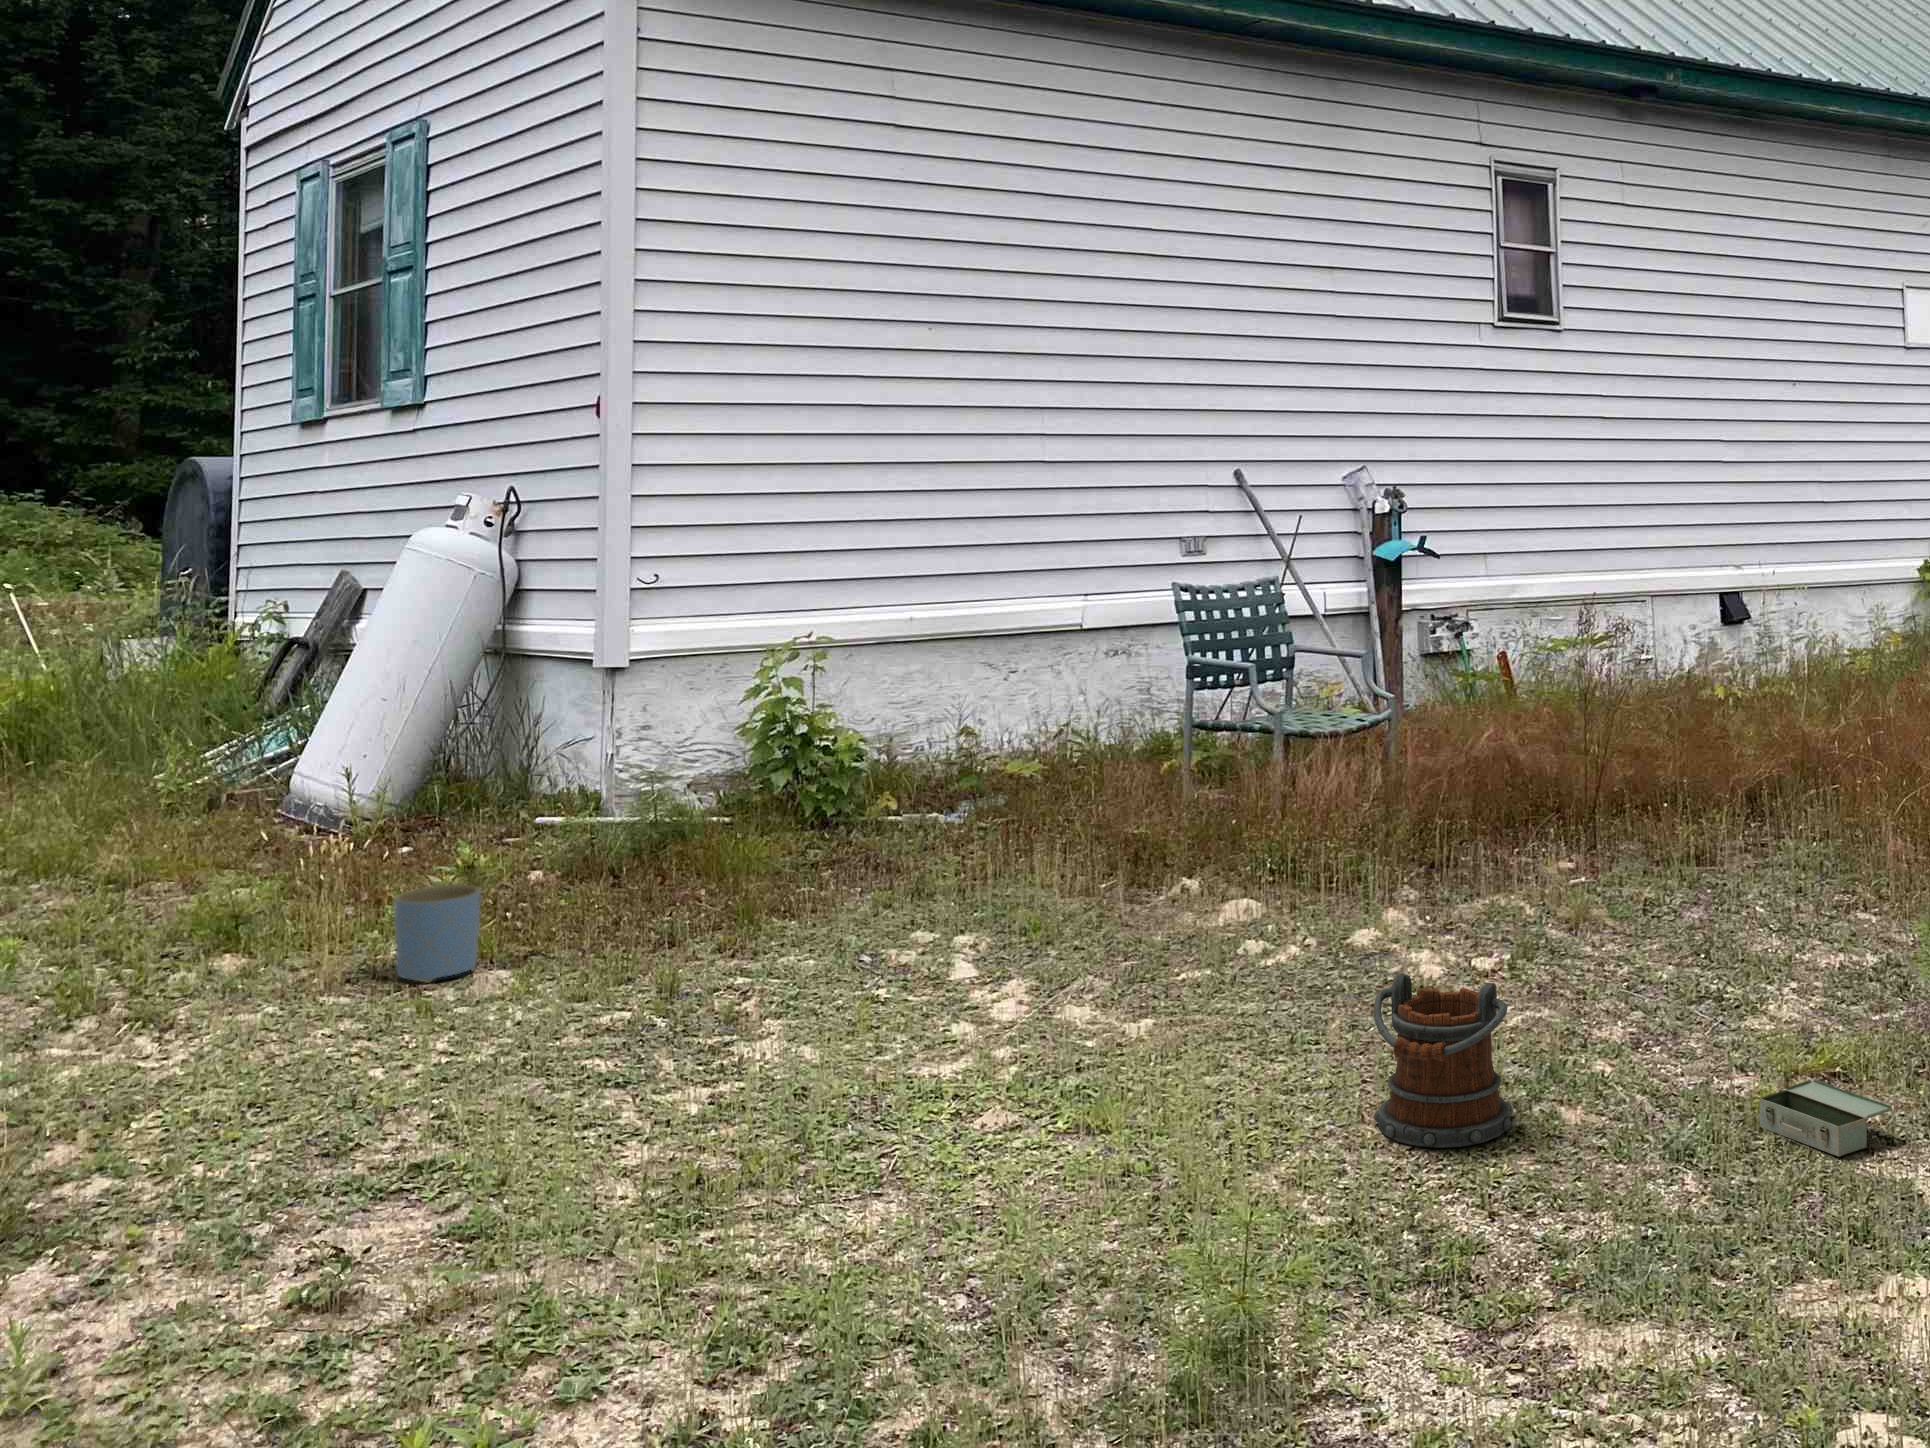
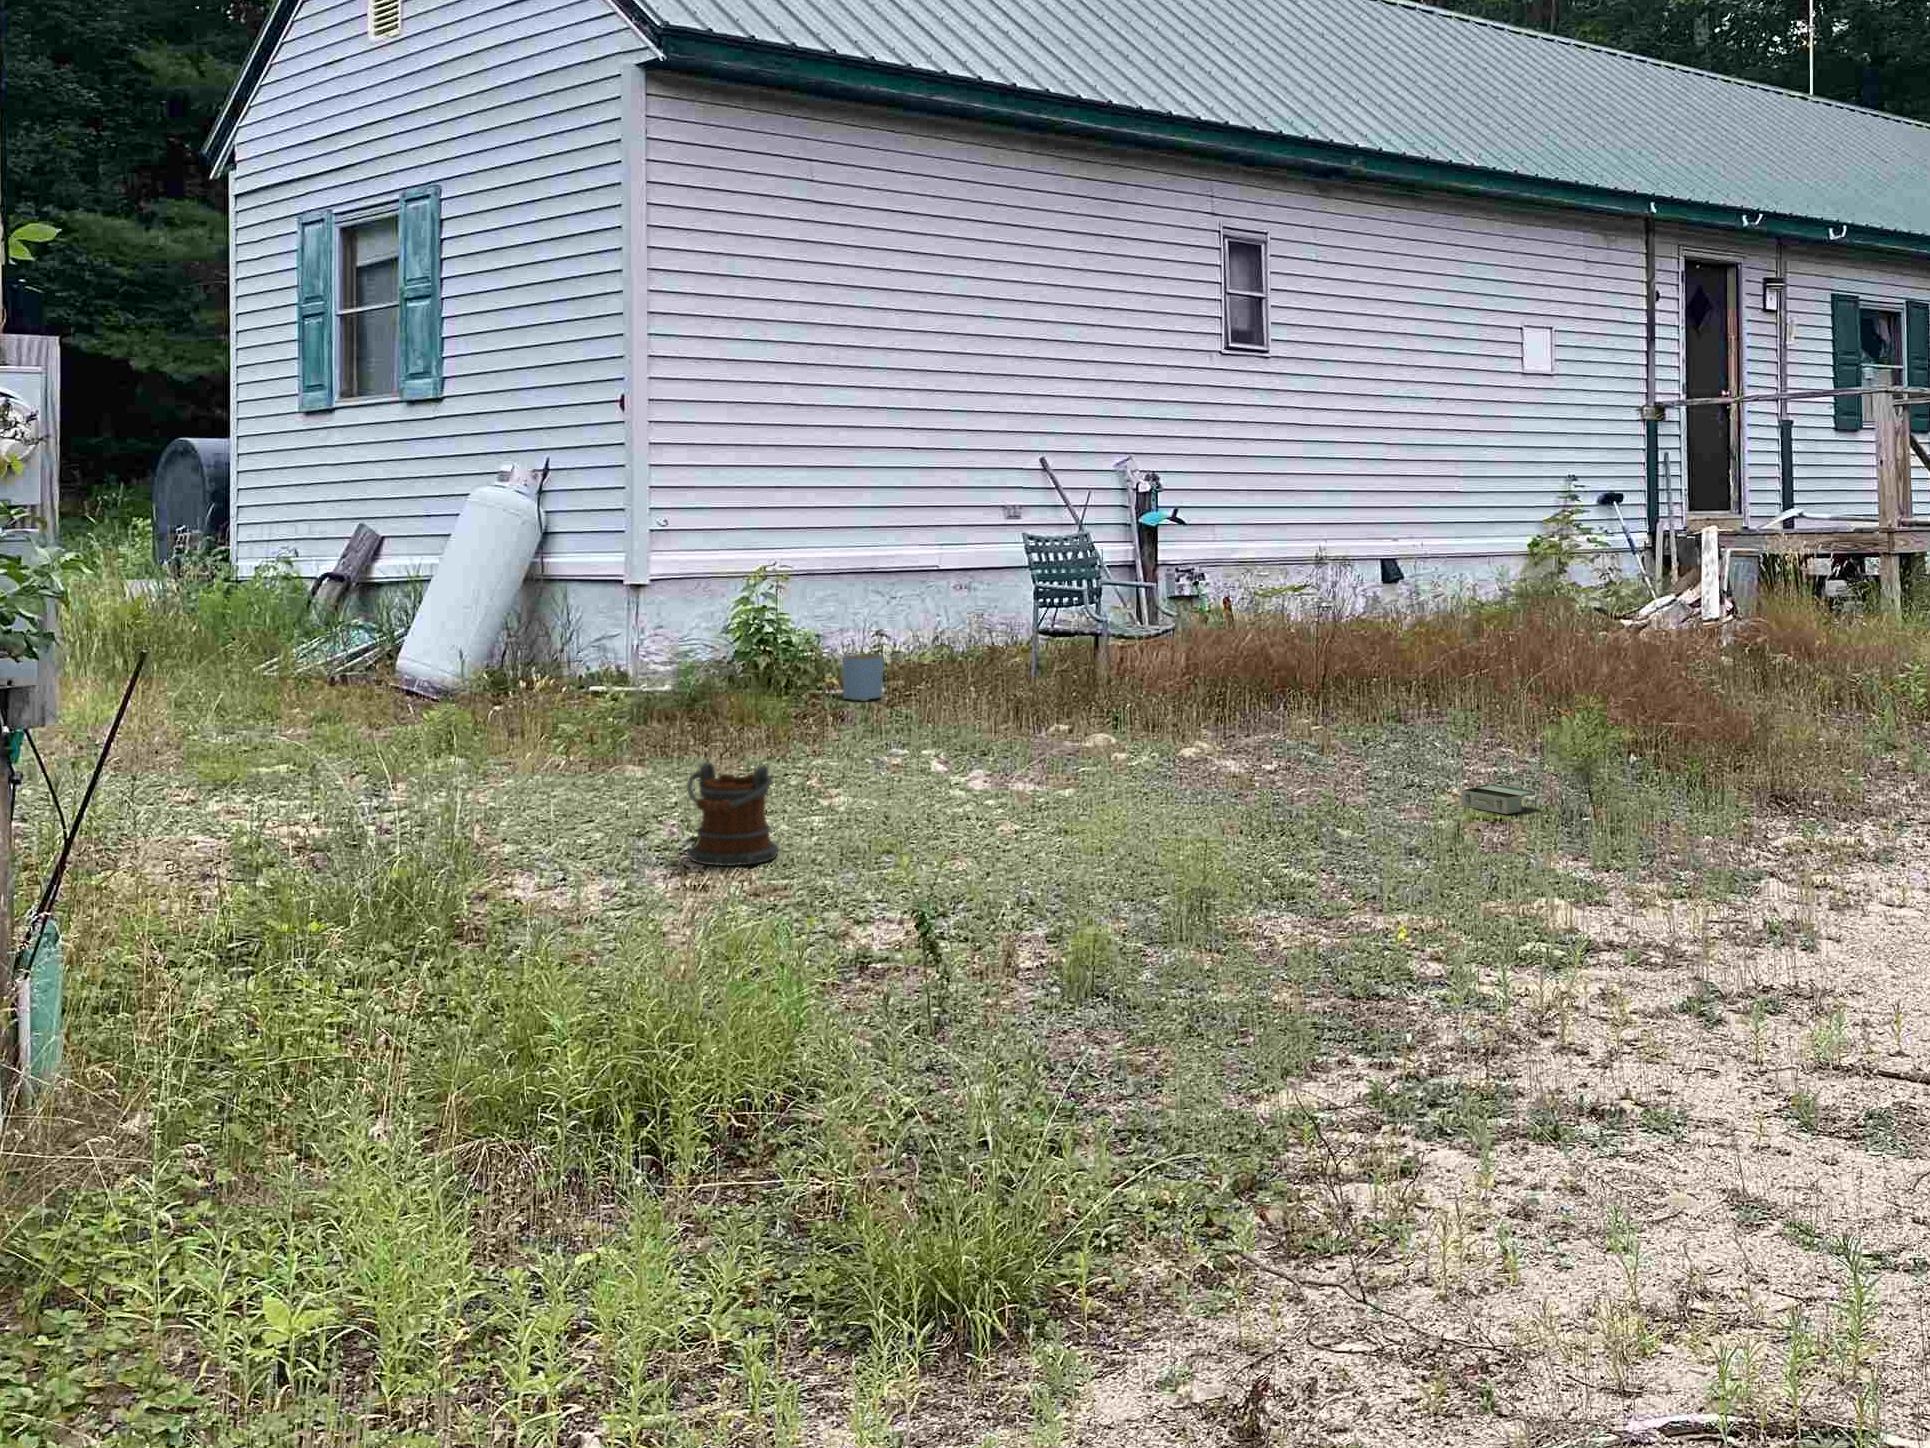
planter: present [394,884,481,983] -> present [842,654,884,701]
bucket: present [1373,973,1512,1148] -> present [687,763,779,866]

